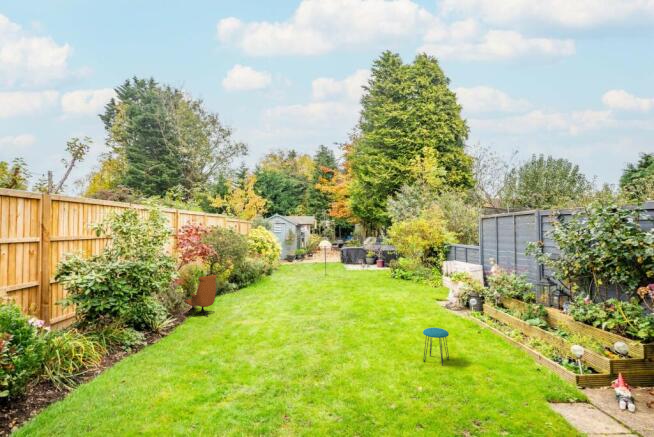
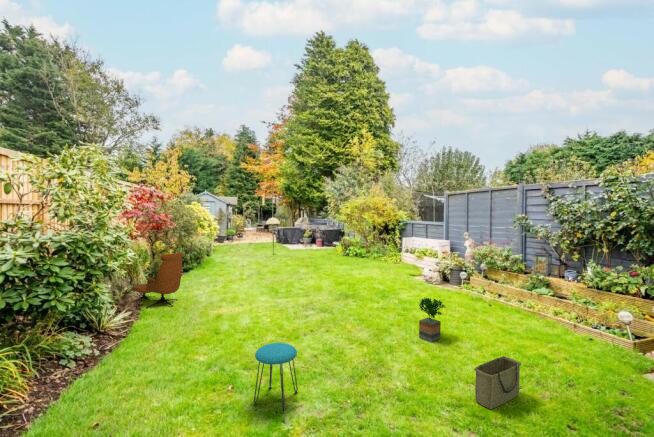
potted tree: none [361,319,385,356] -> present [419,298,445,342]
stool: present [423,328,449,366] -> present [254,343,298,411]
basket: none [349,364,388,398] -> present [474,356,521,409]

